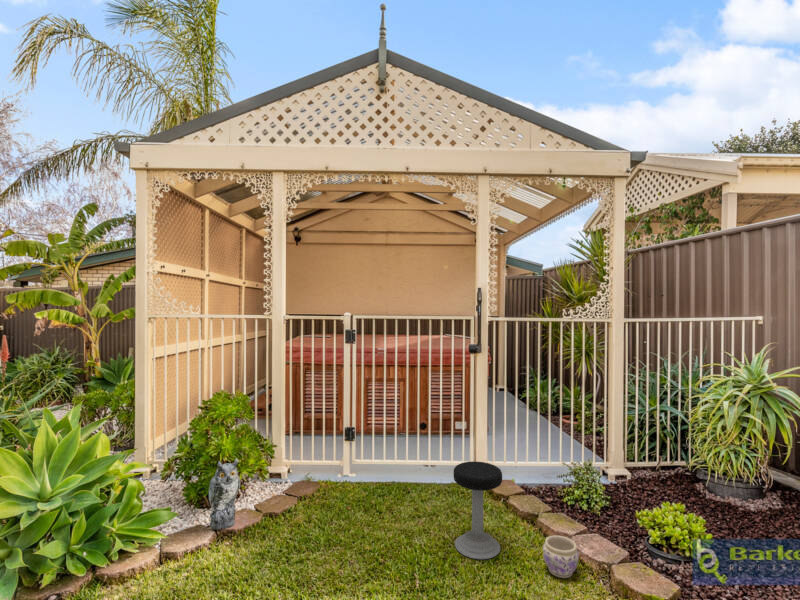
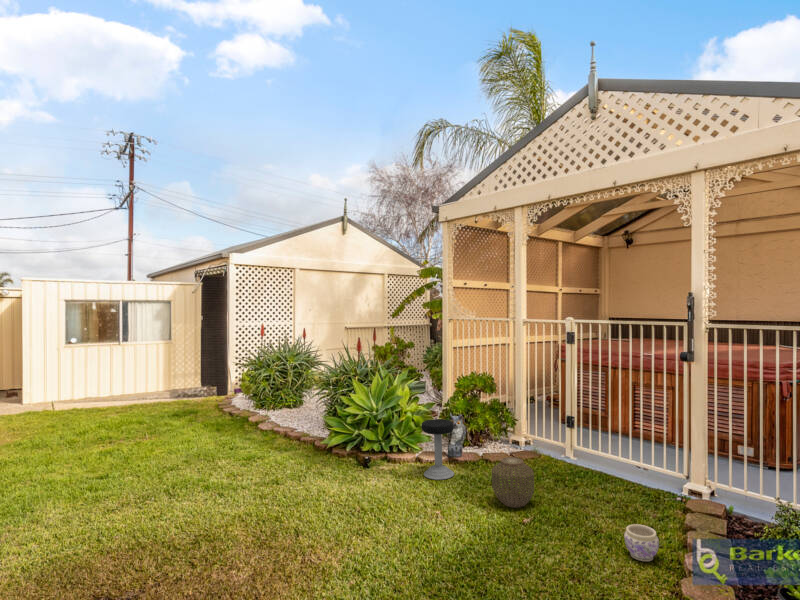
stool: present [453,462,502,560] -> present [421,419,454,480]
woven basket: none [350,501,407,575] -> present [492,457,534,507]

